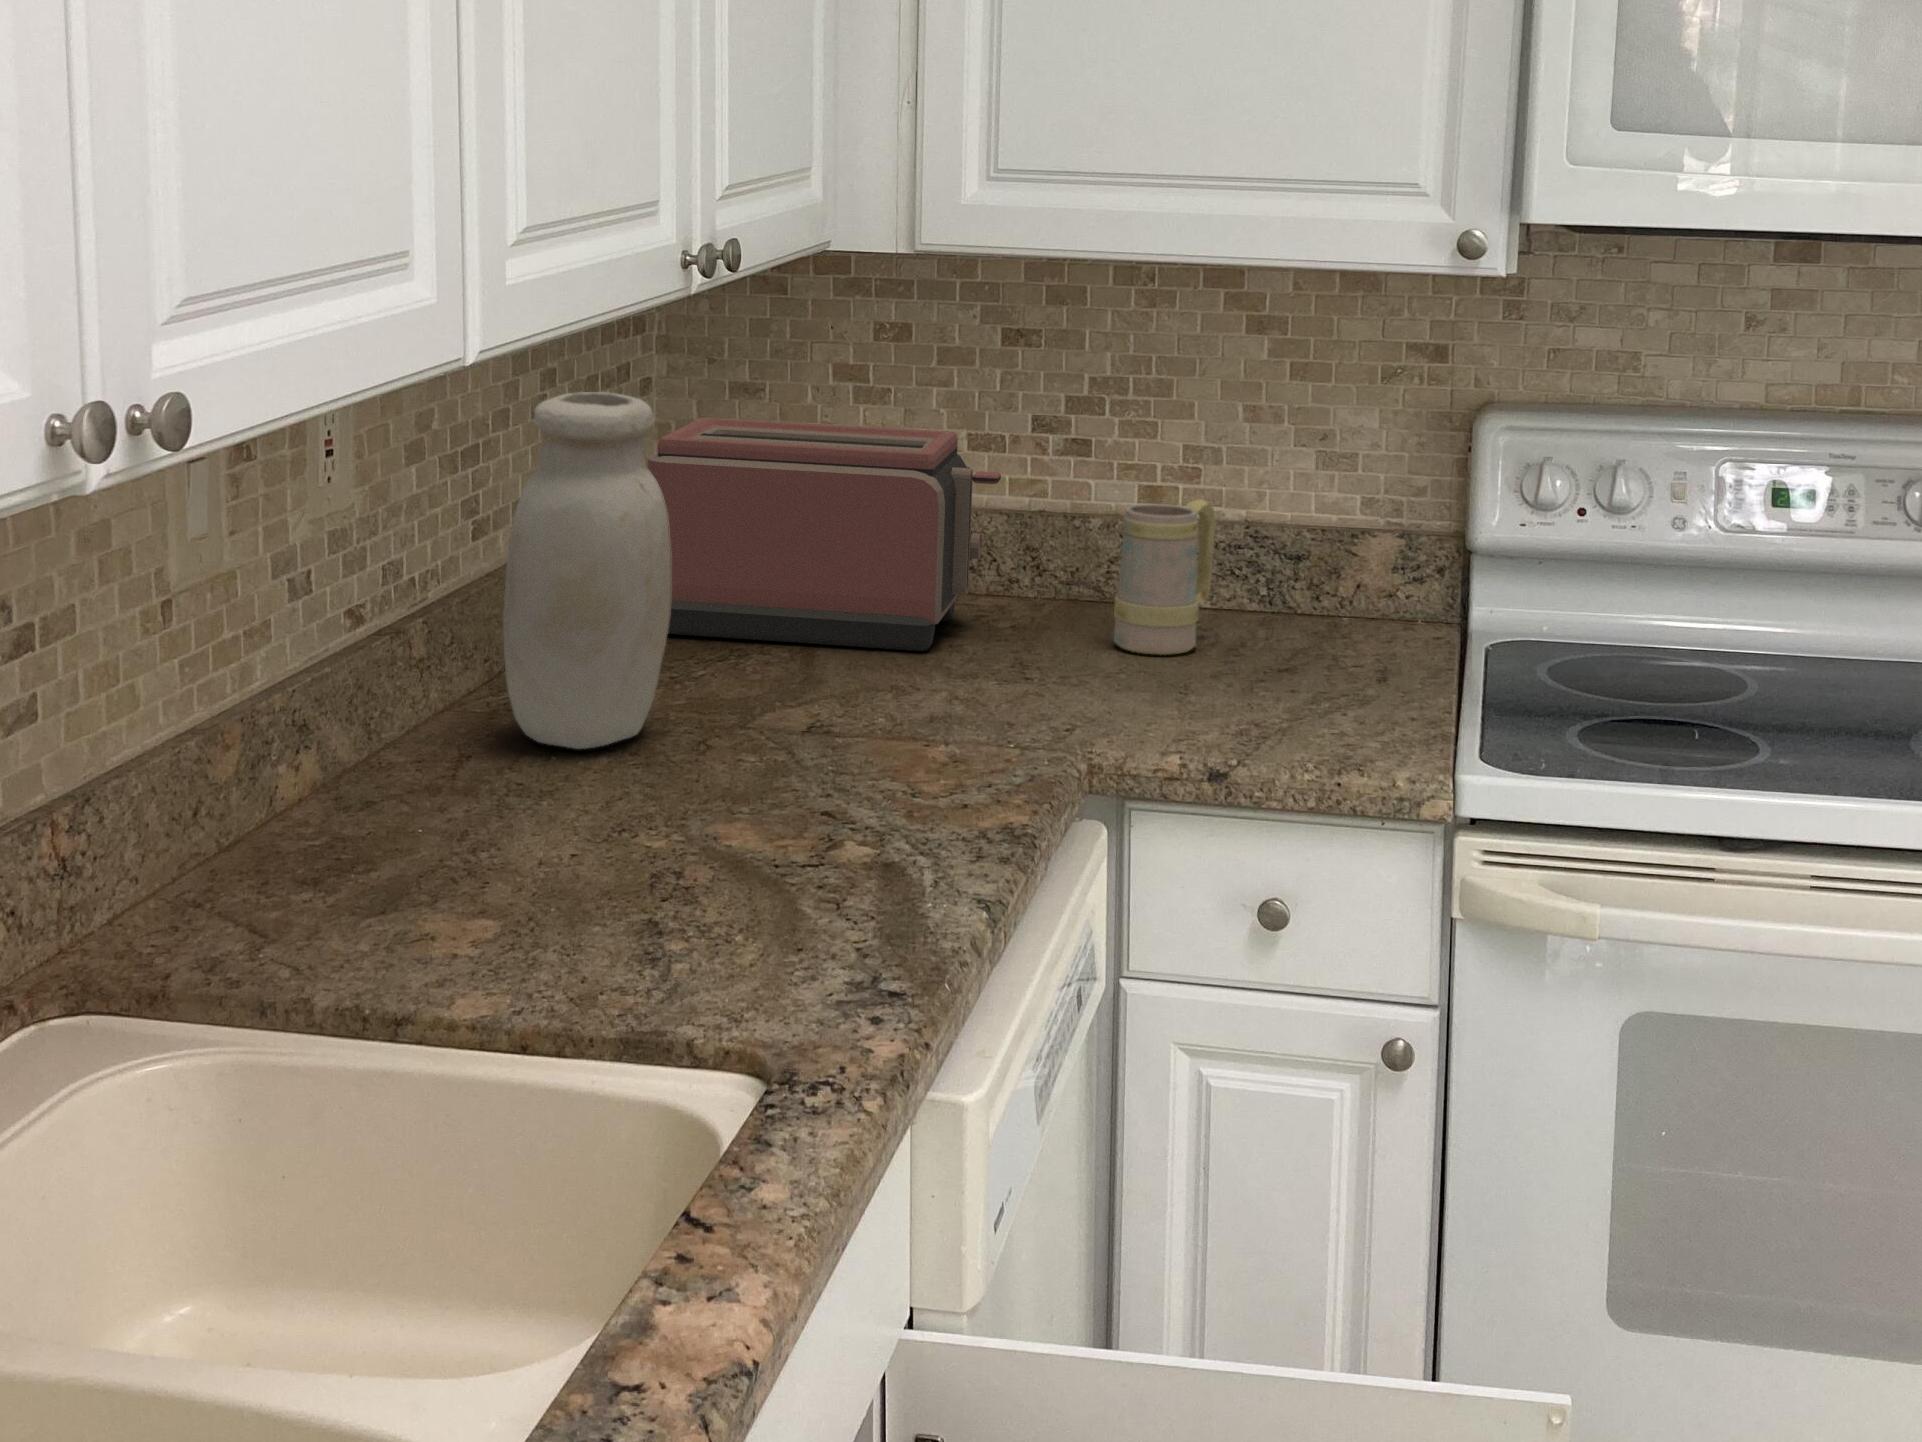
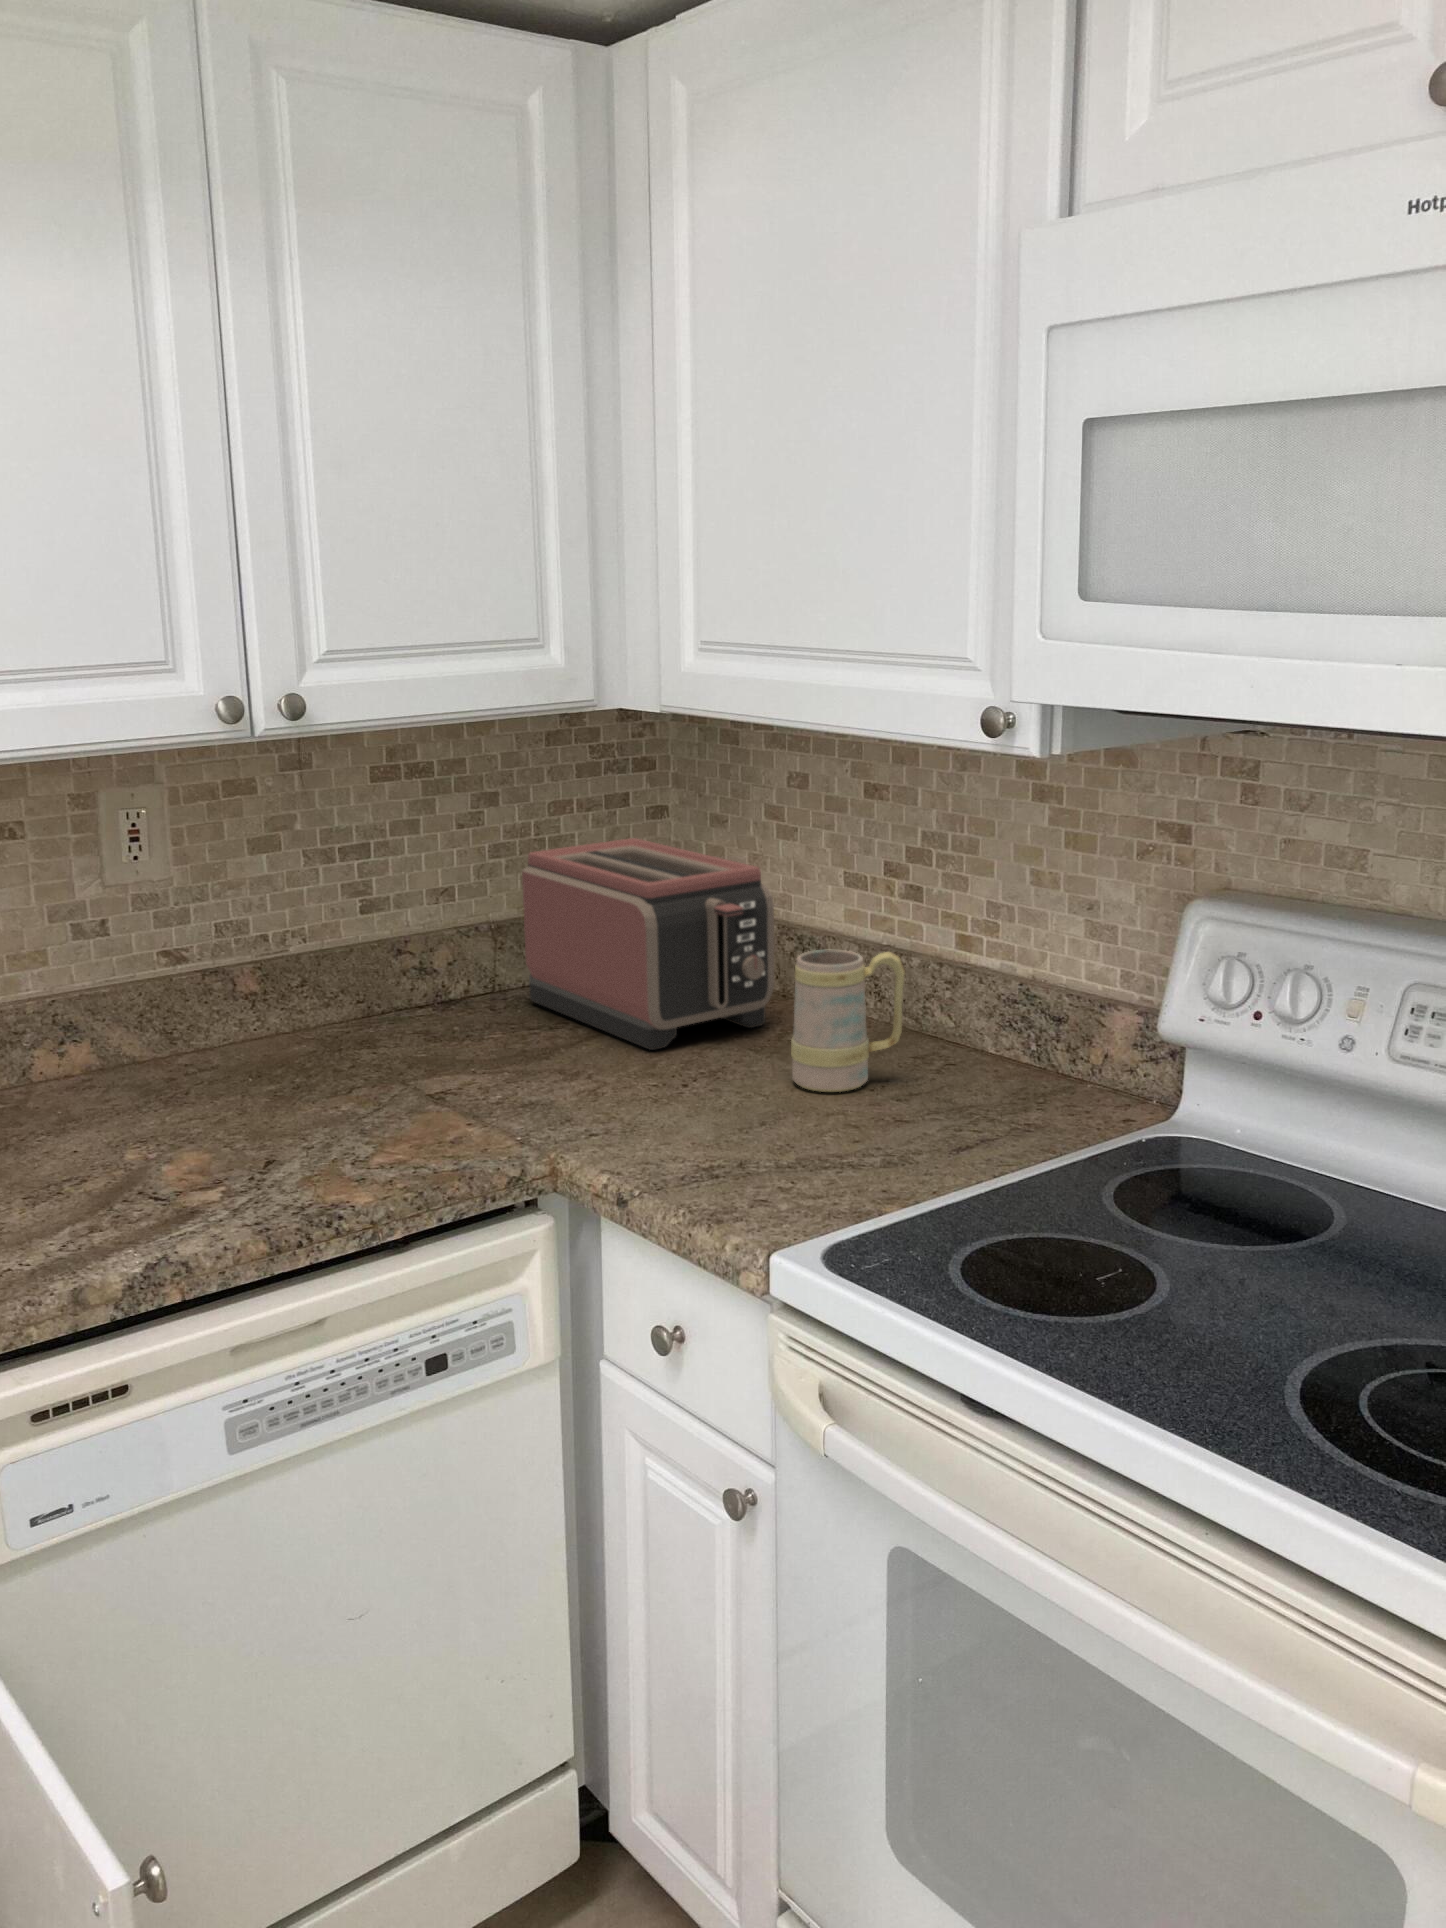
jar: present [503,392,671,749] -> none [178,816,320,1079]

